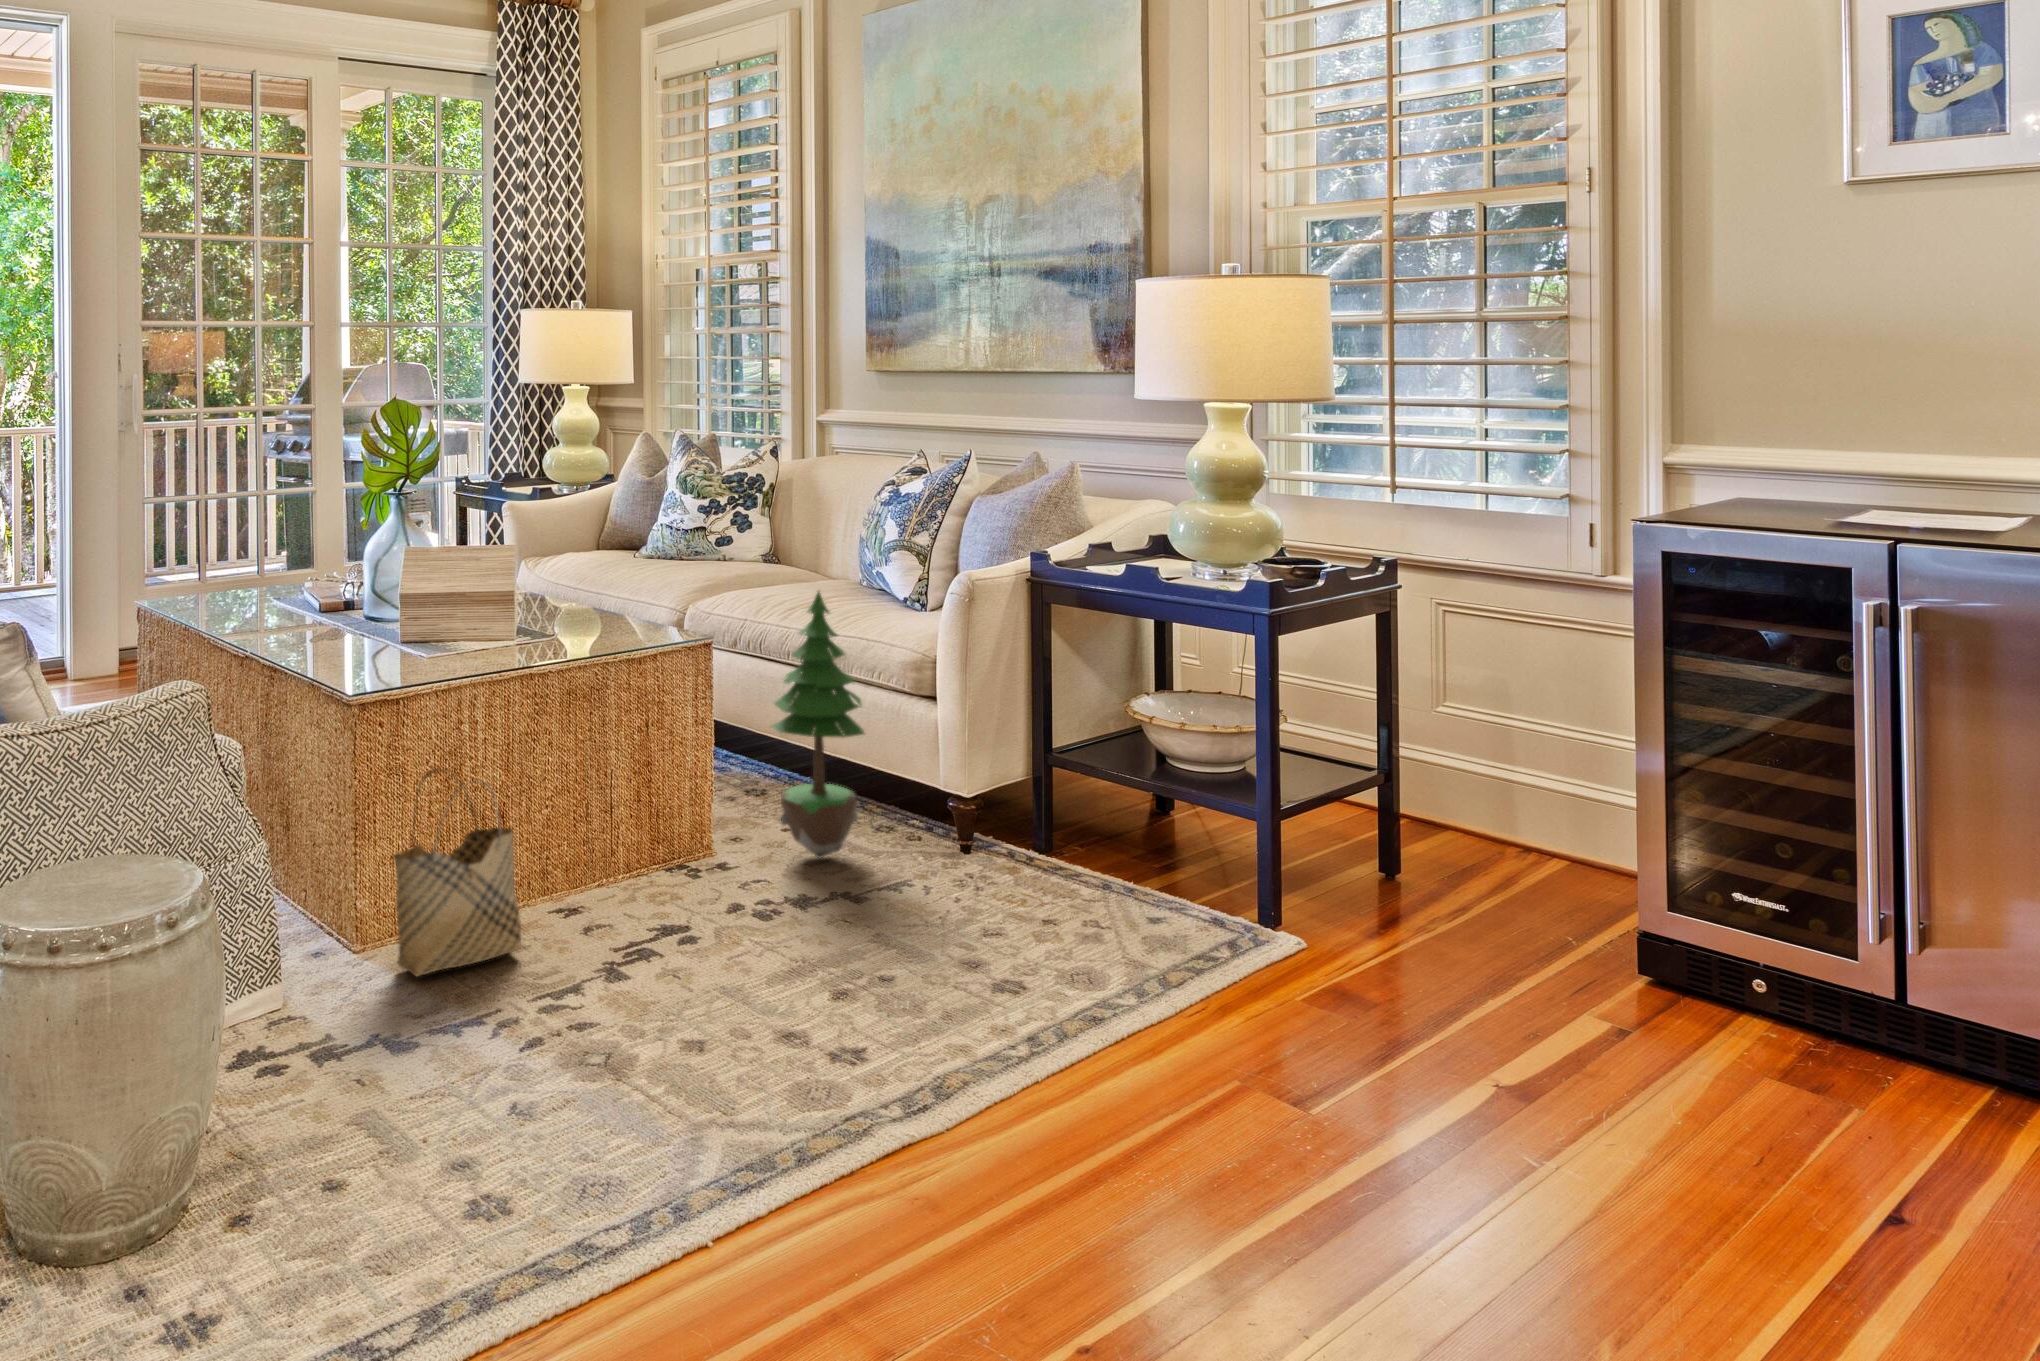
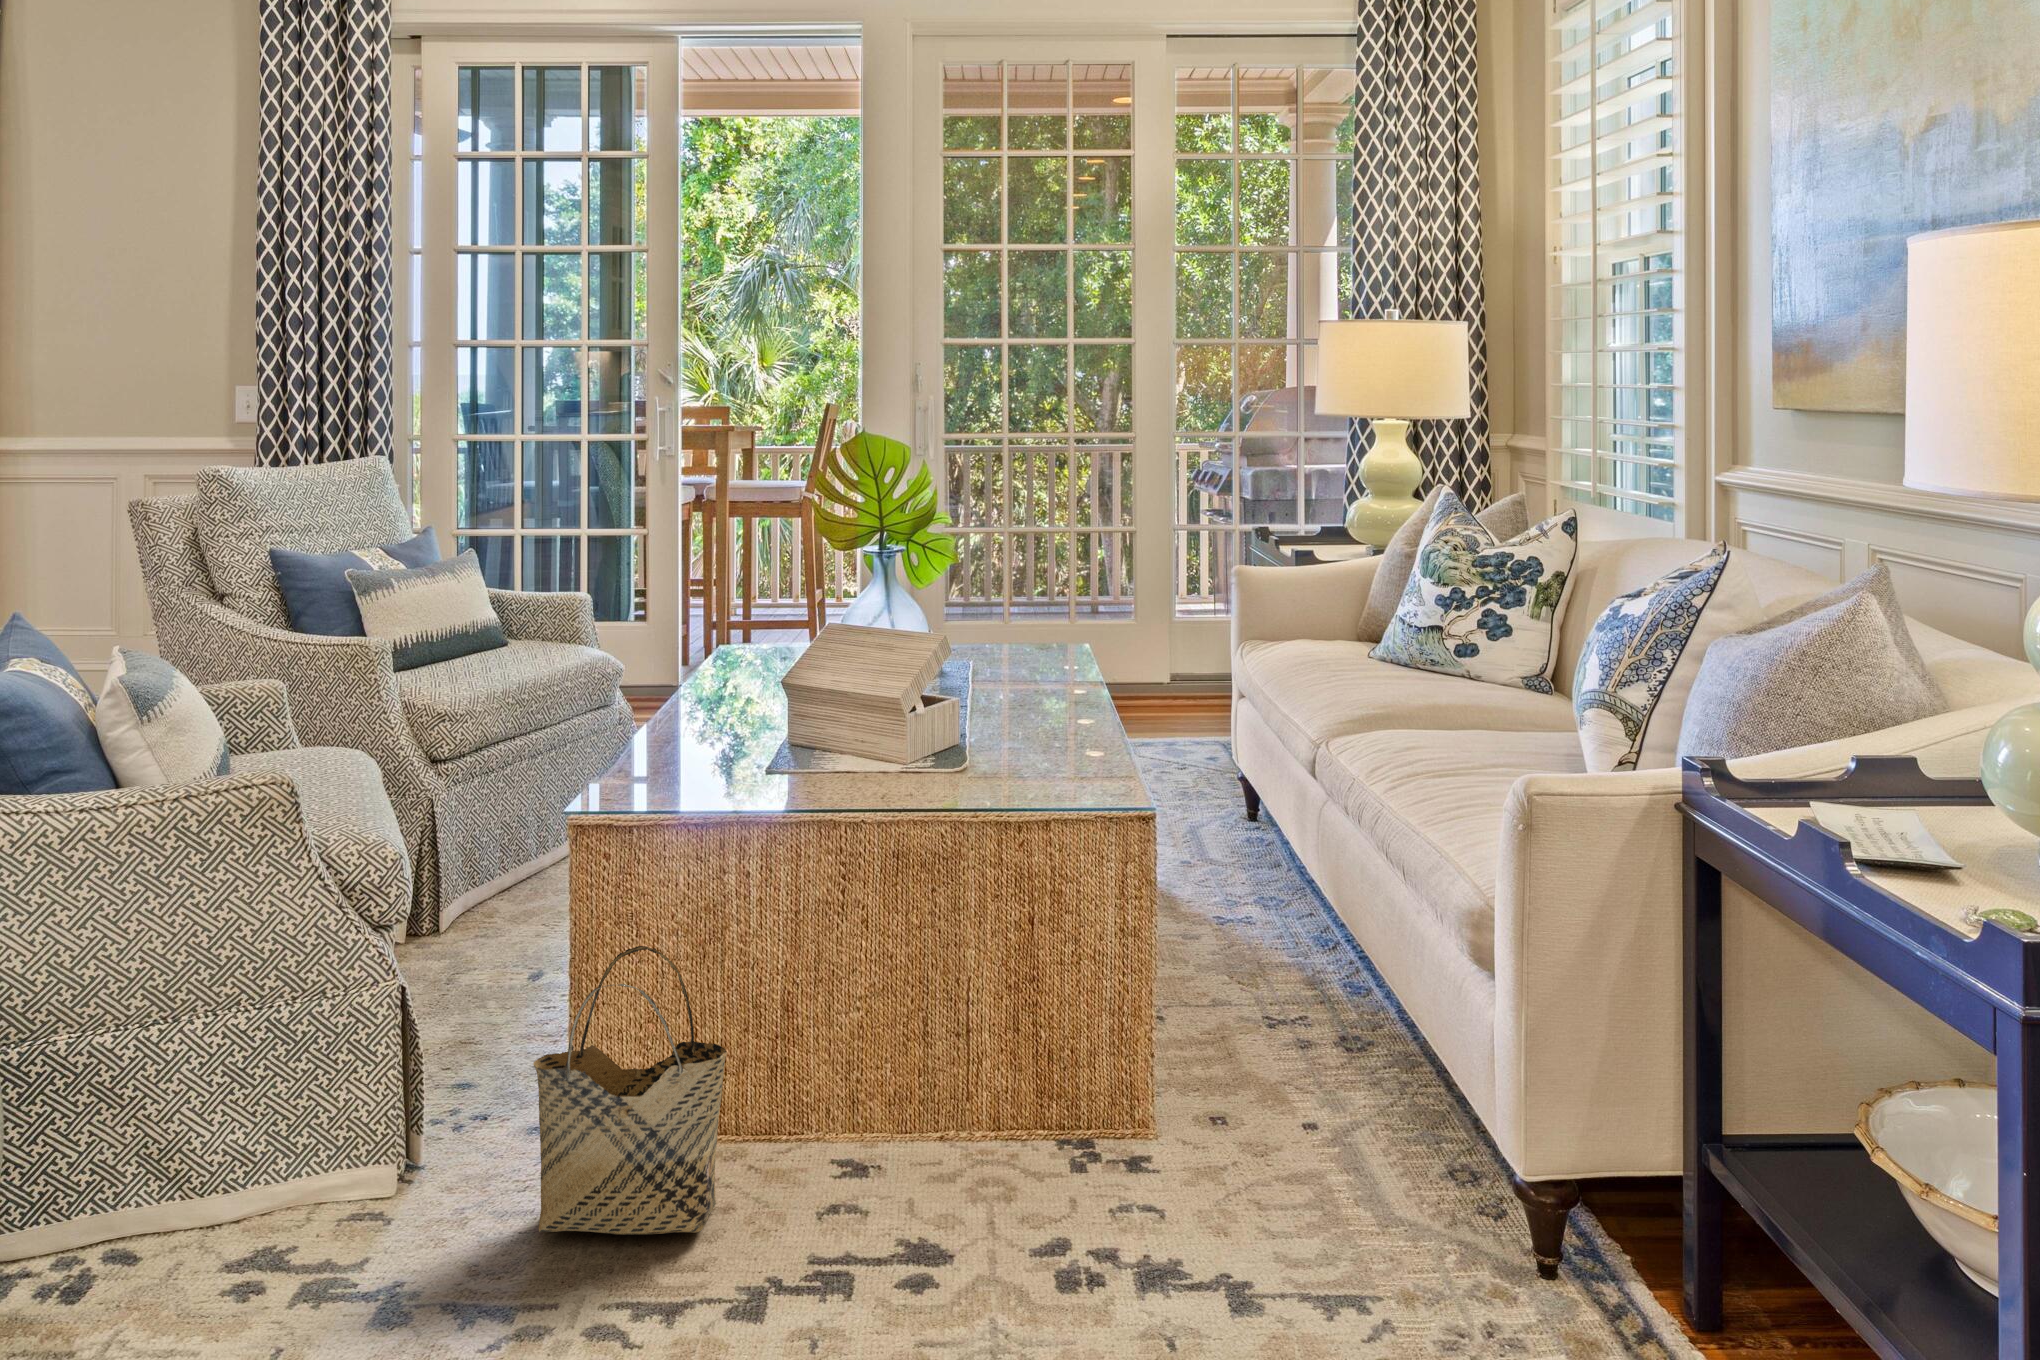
potted tree: present [771,592,864,858] -> none [1216,770,1376,1205]

